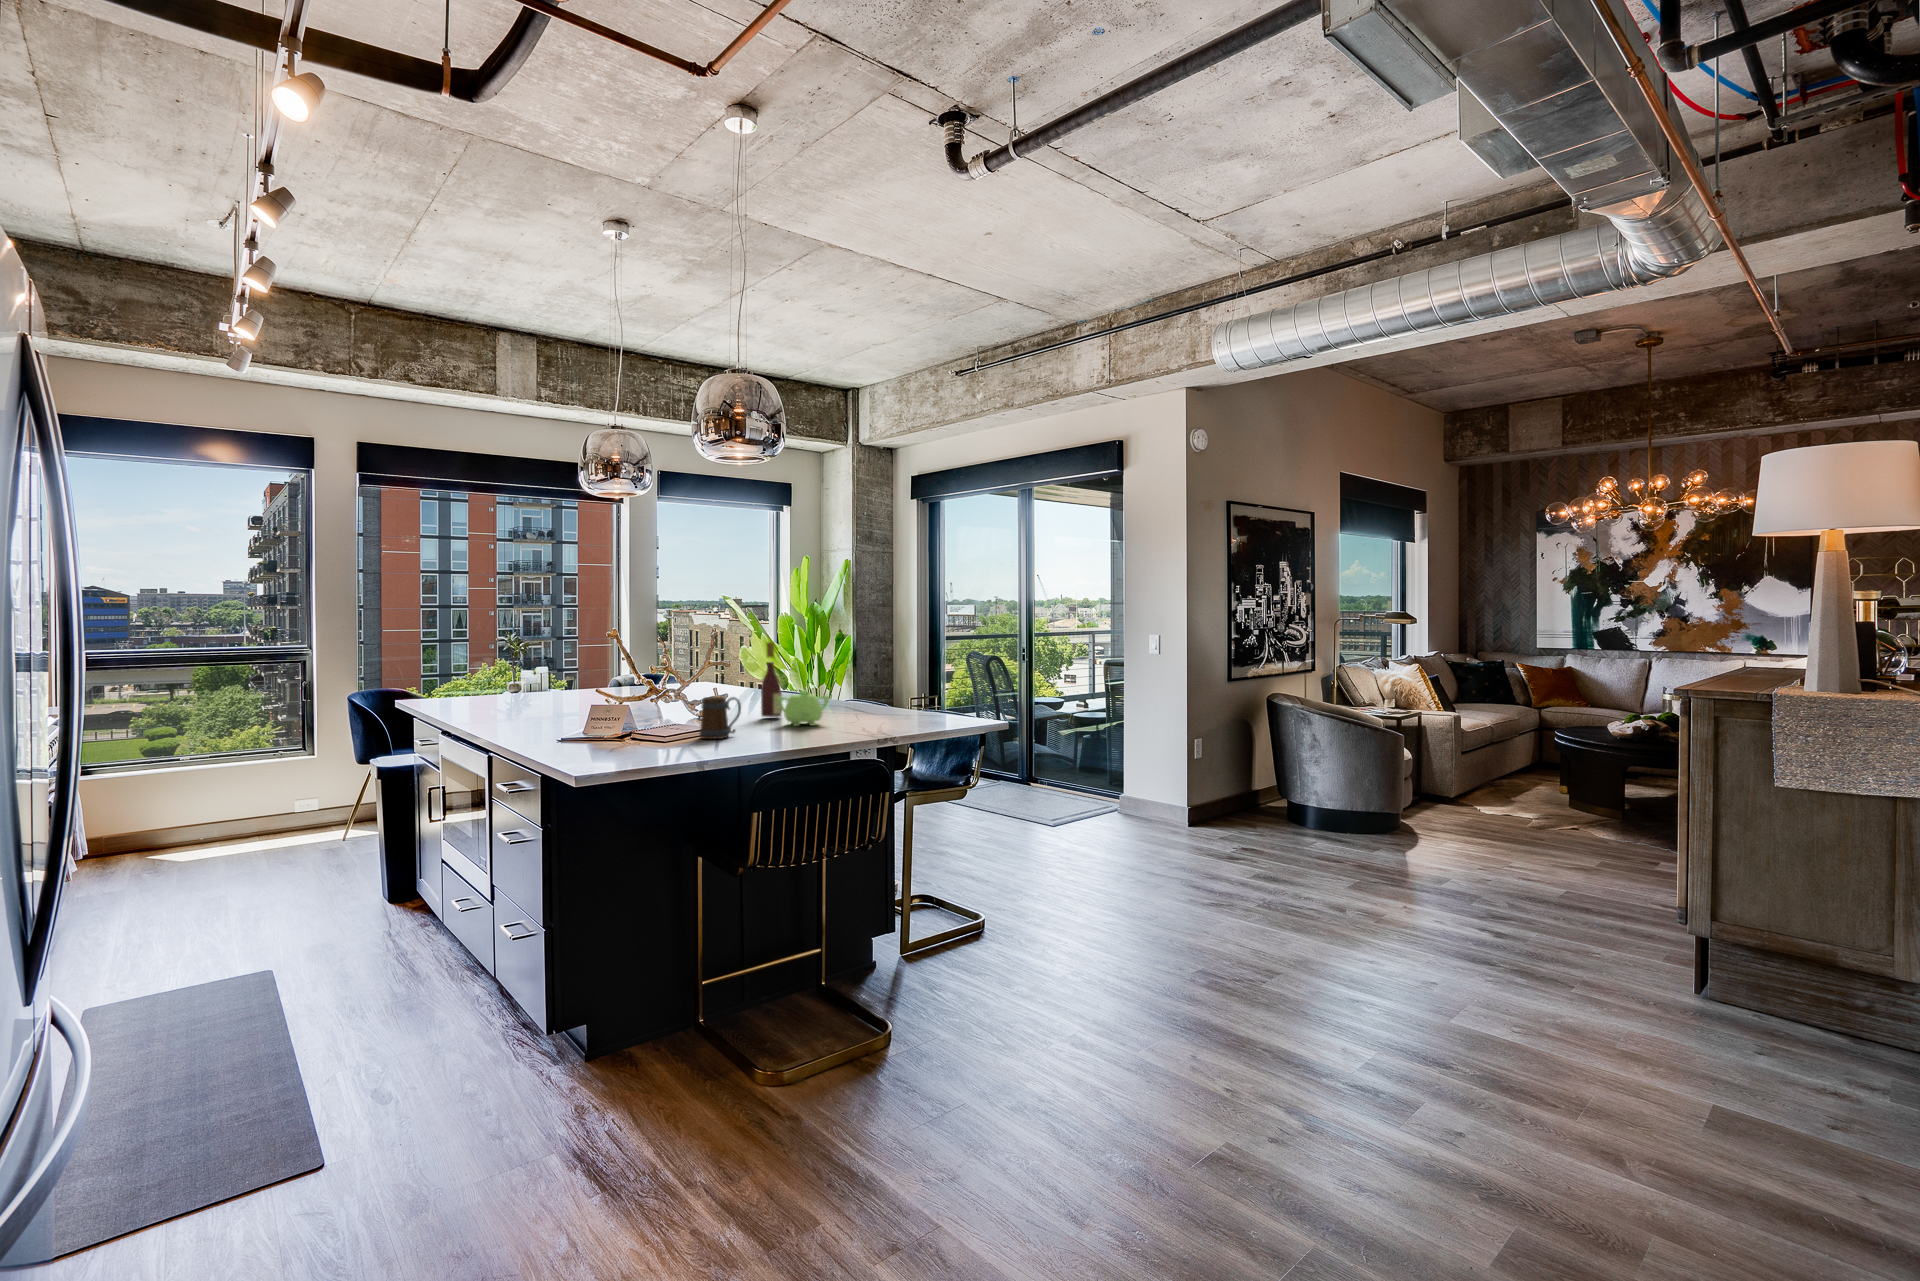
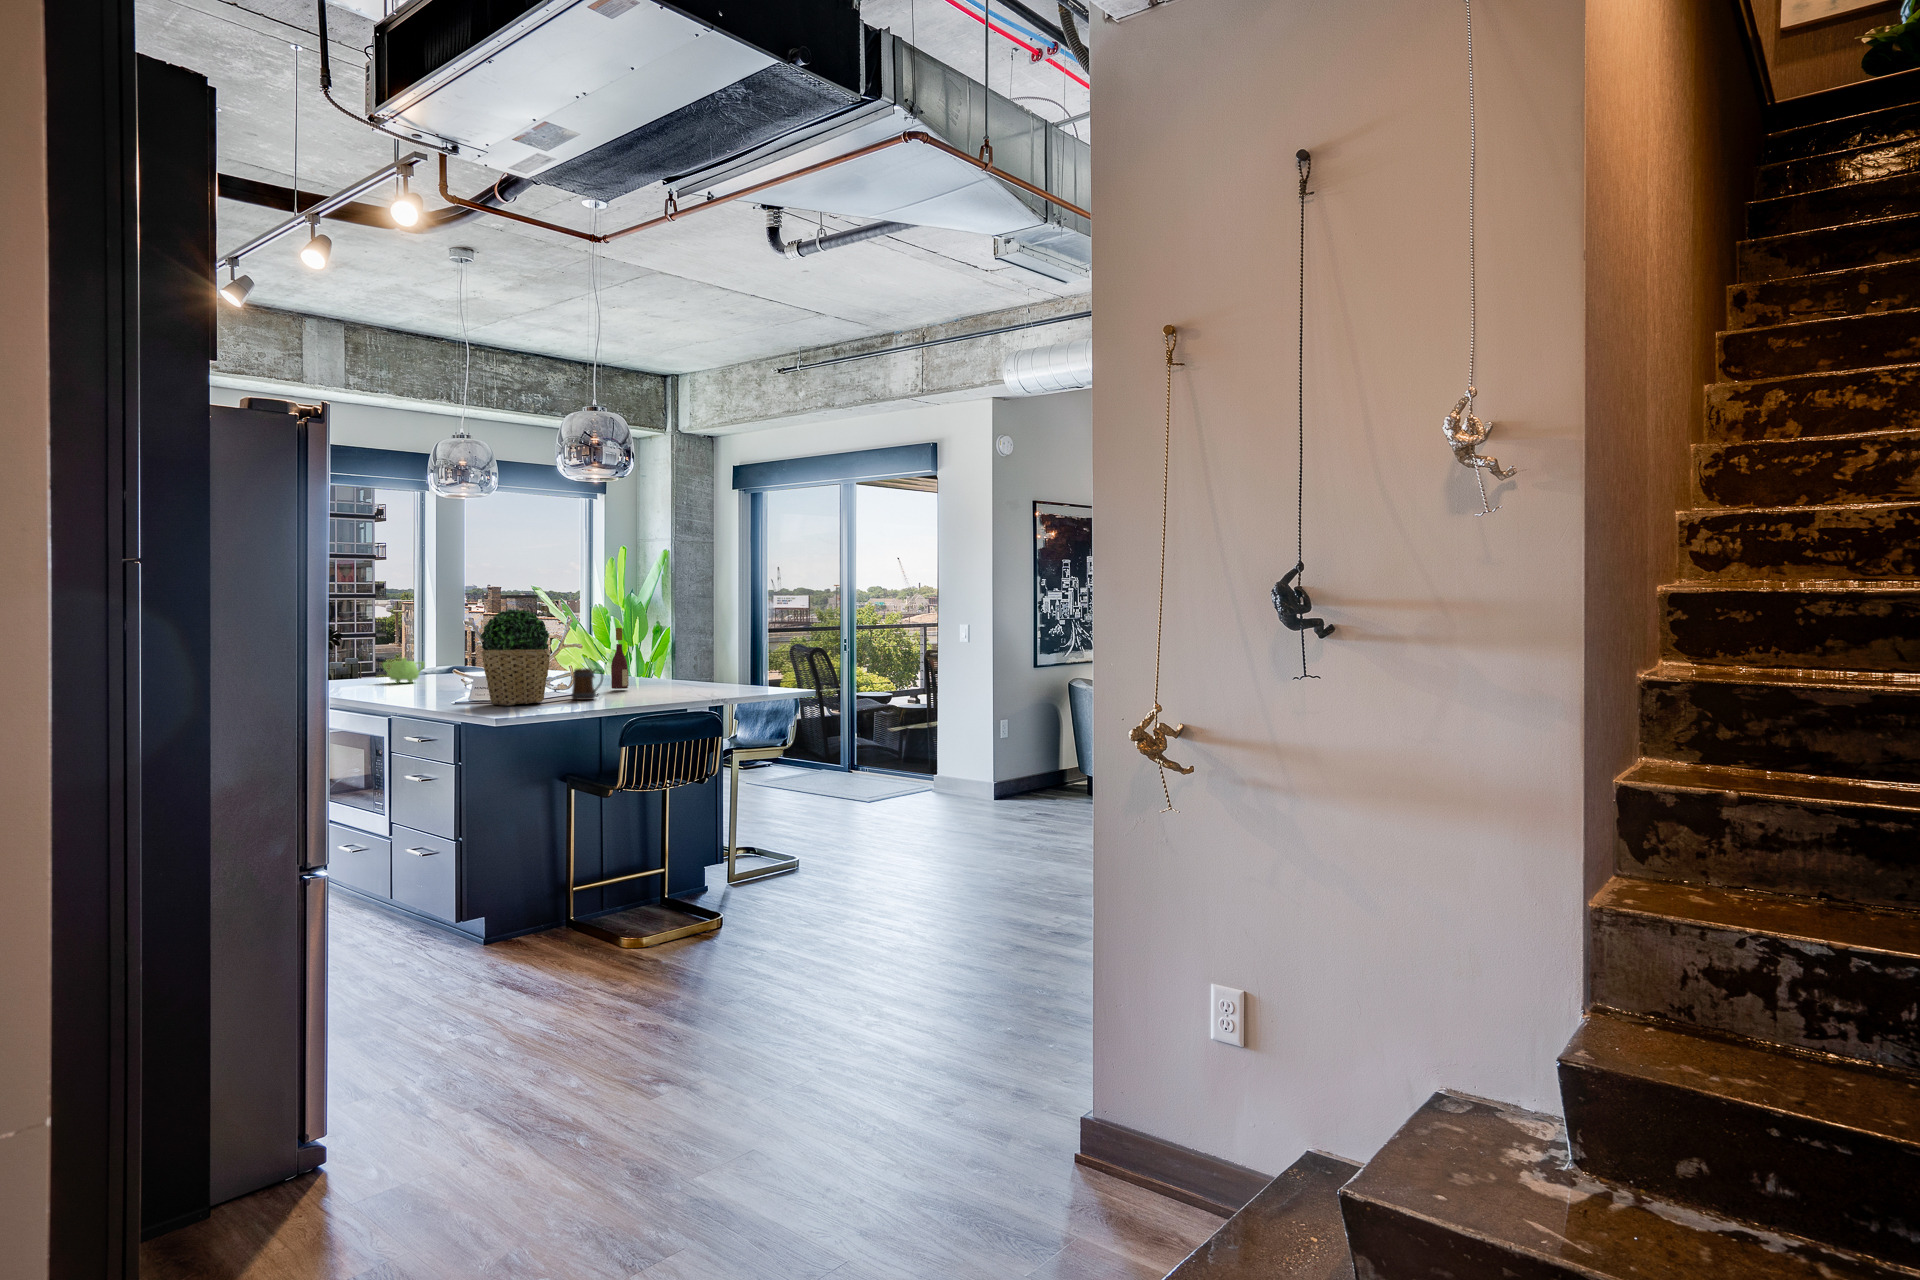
potted plant: none [573,621,667,751] -> present [480,609,550,706]
teapot: present [777,690,829,726] -> present [383,658,425,683]

